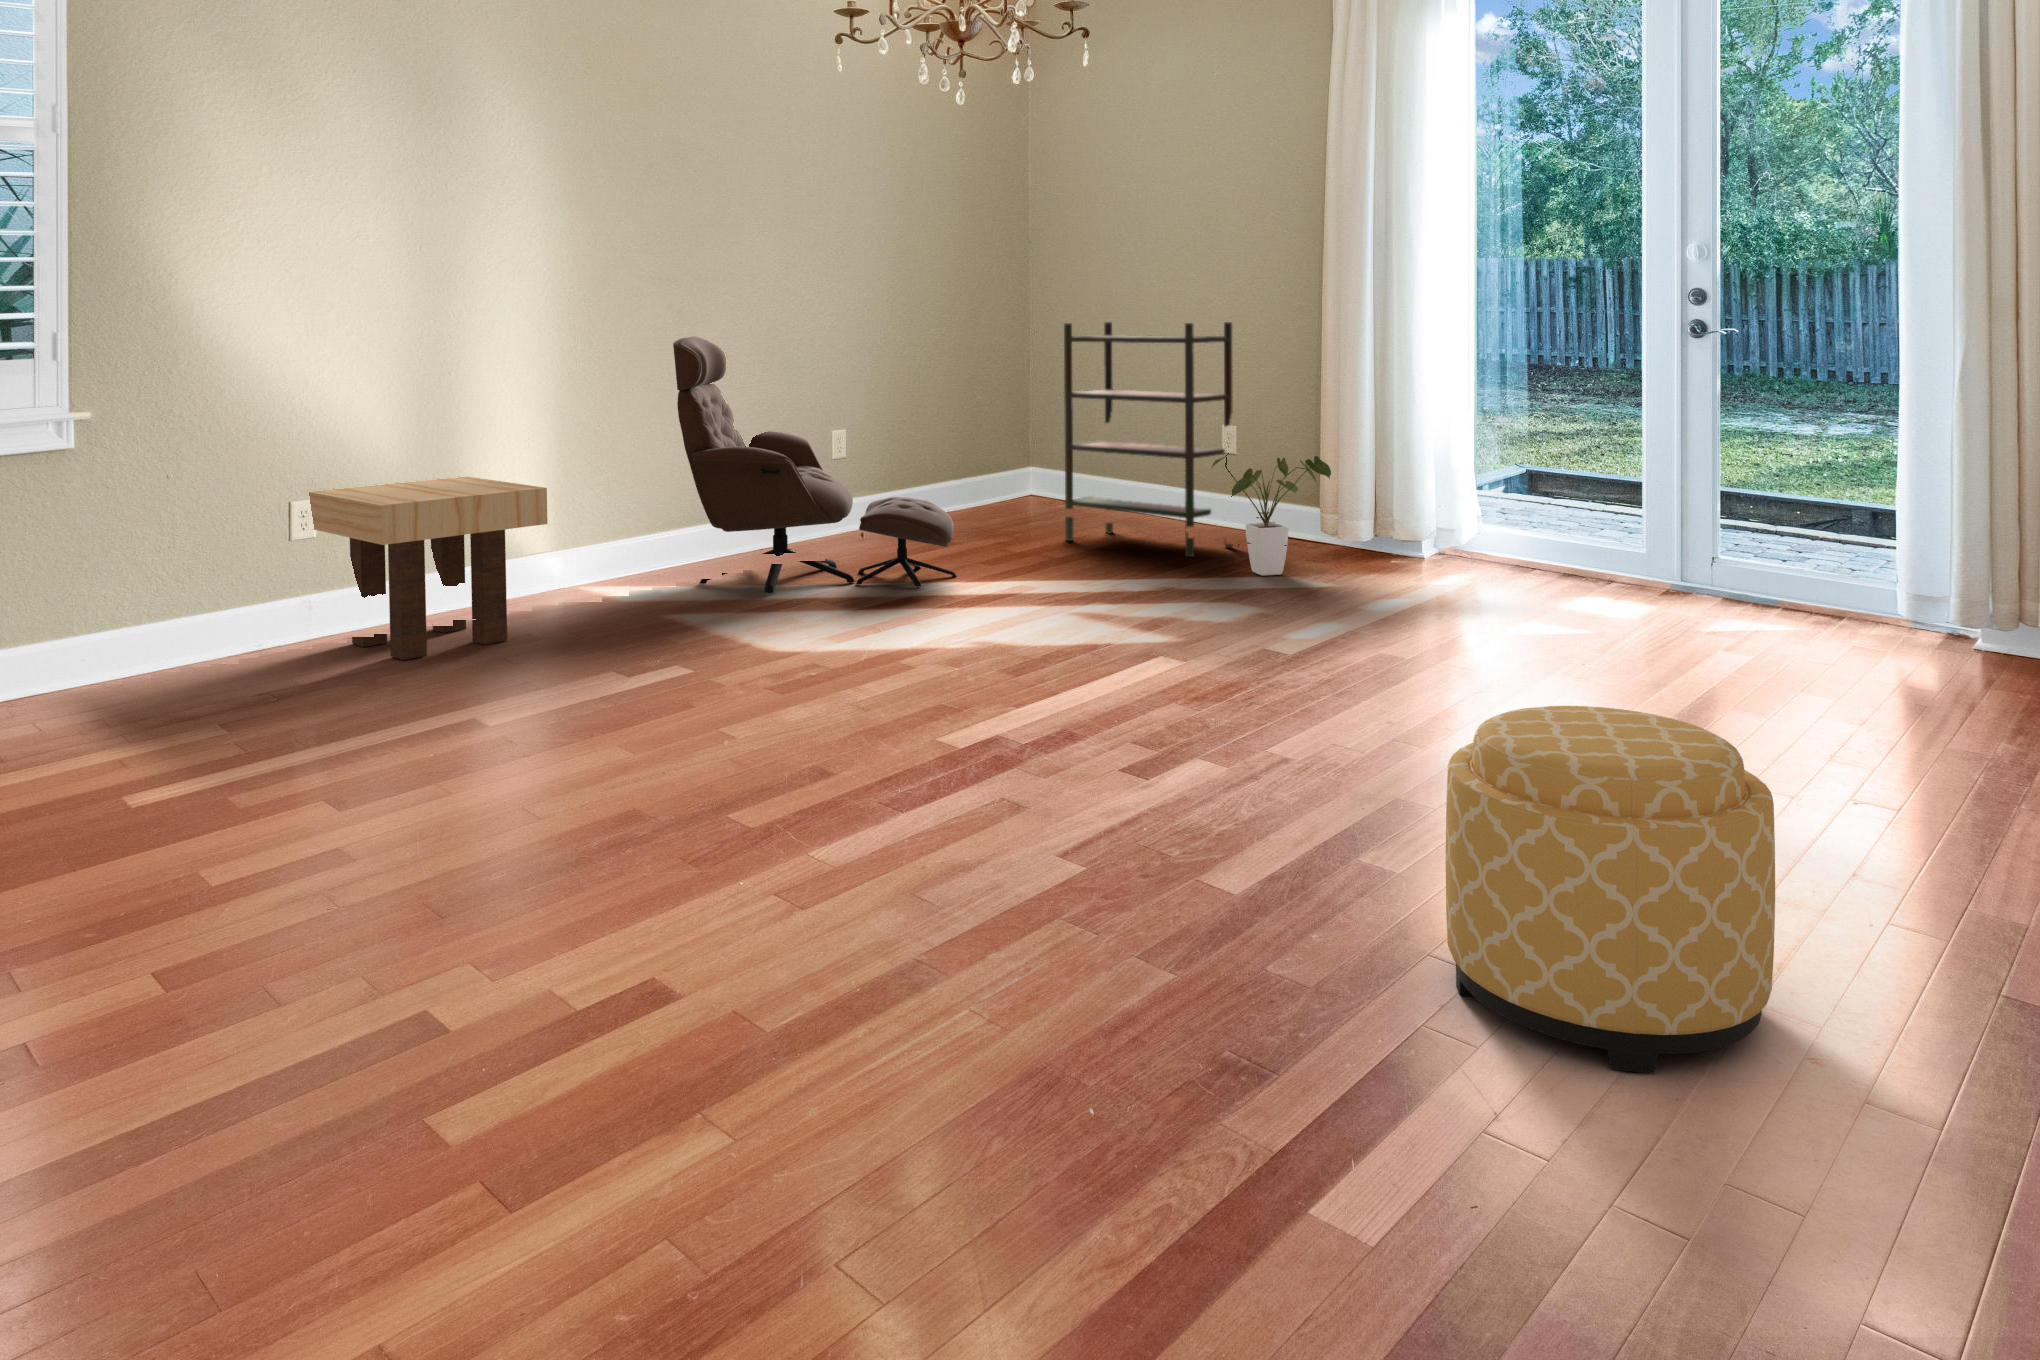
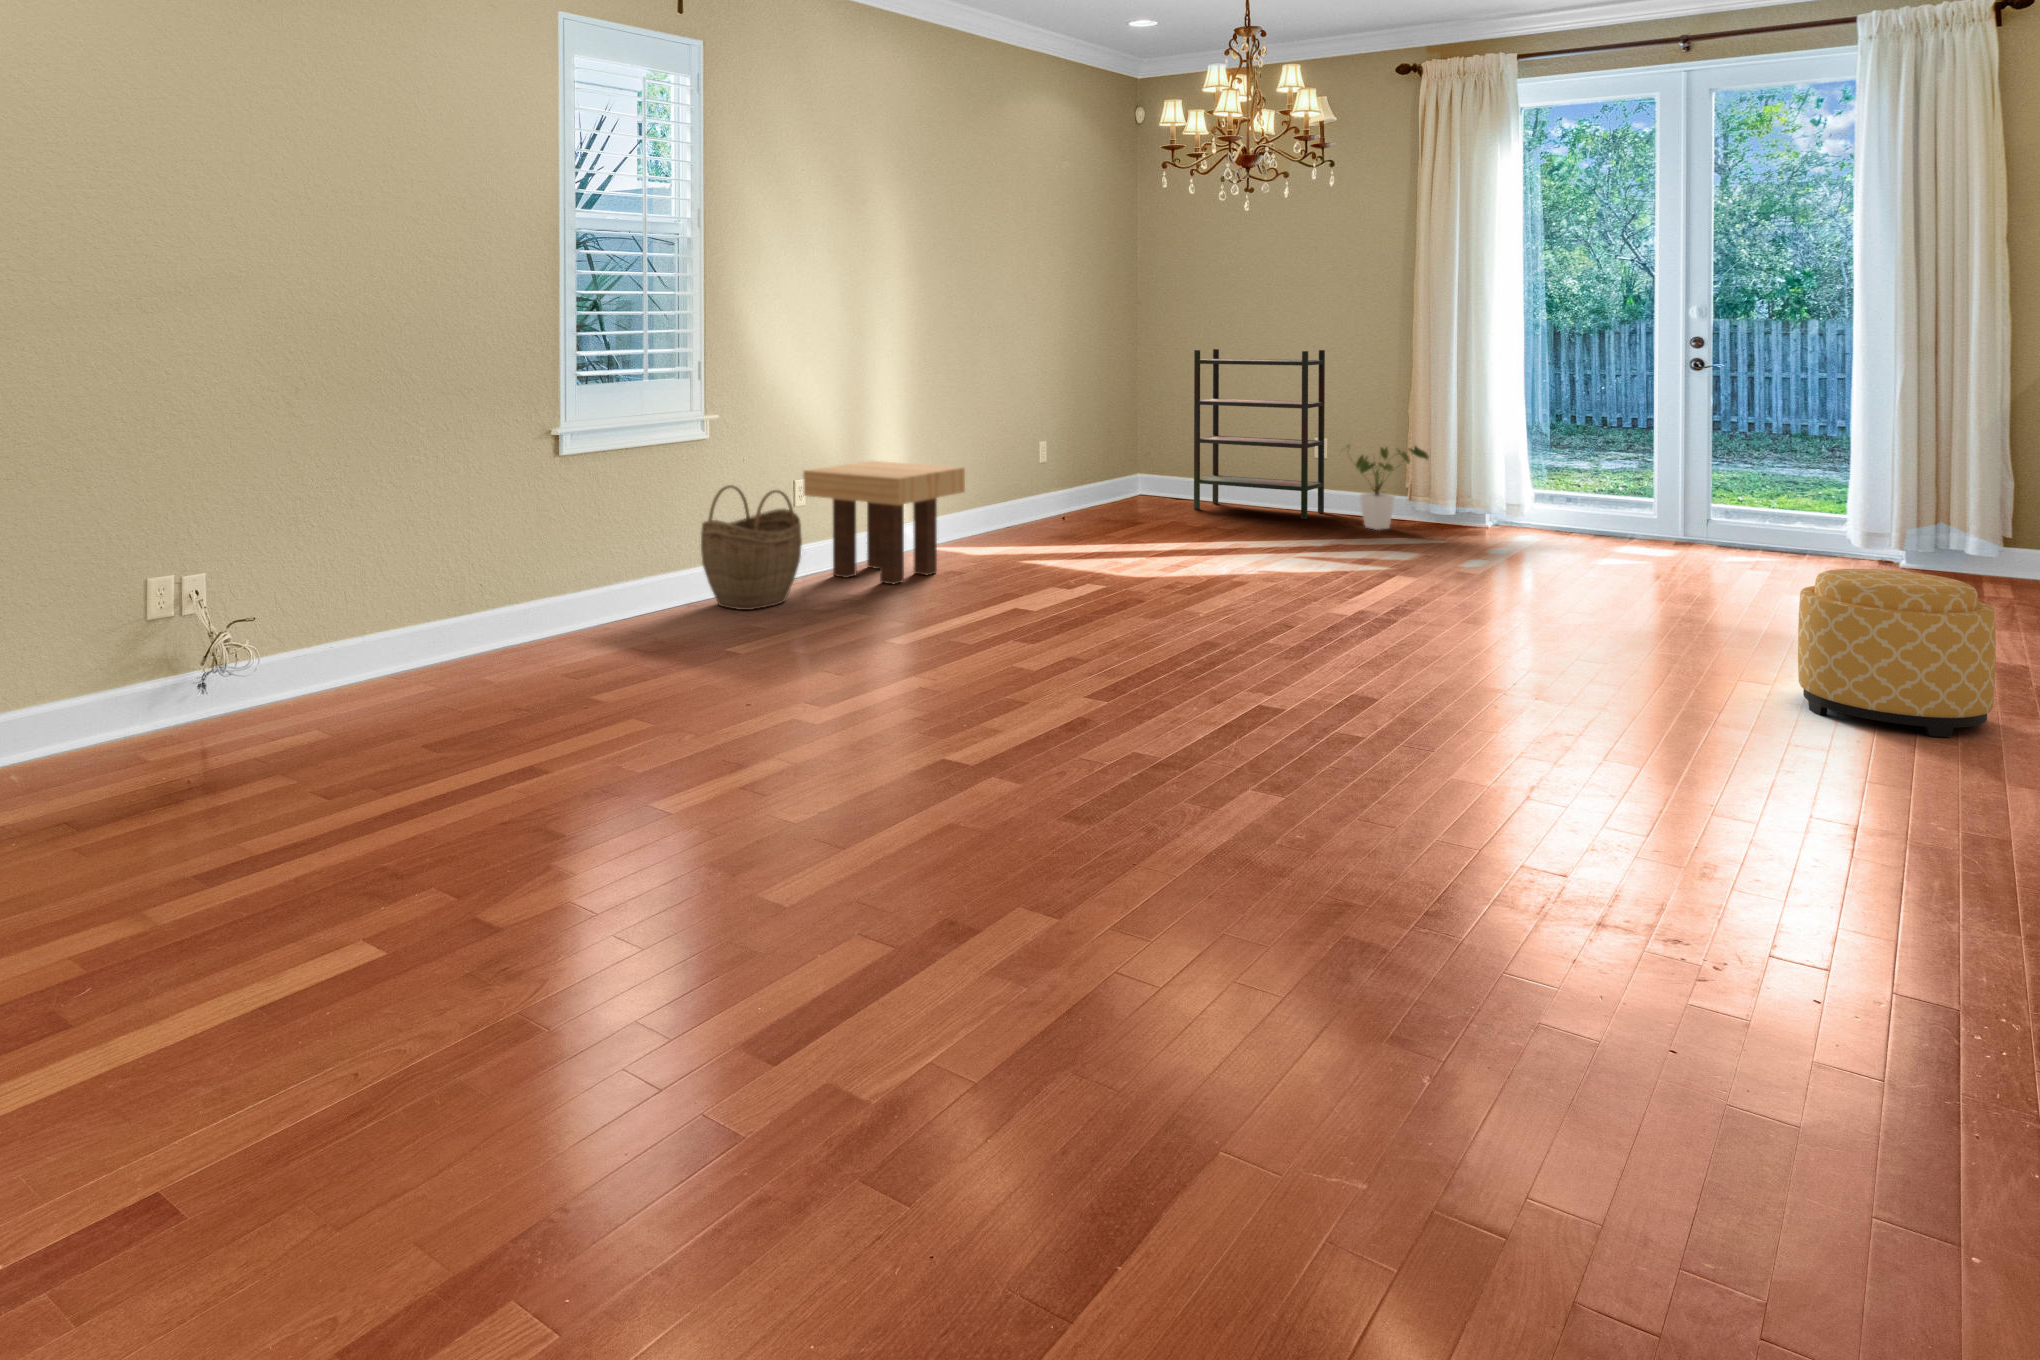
lounge chair: present [673,337,956,594] -> none [968,361,1170,544]
woven basket: none [37,514,216,703] -> present [701,485,802,610]

